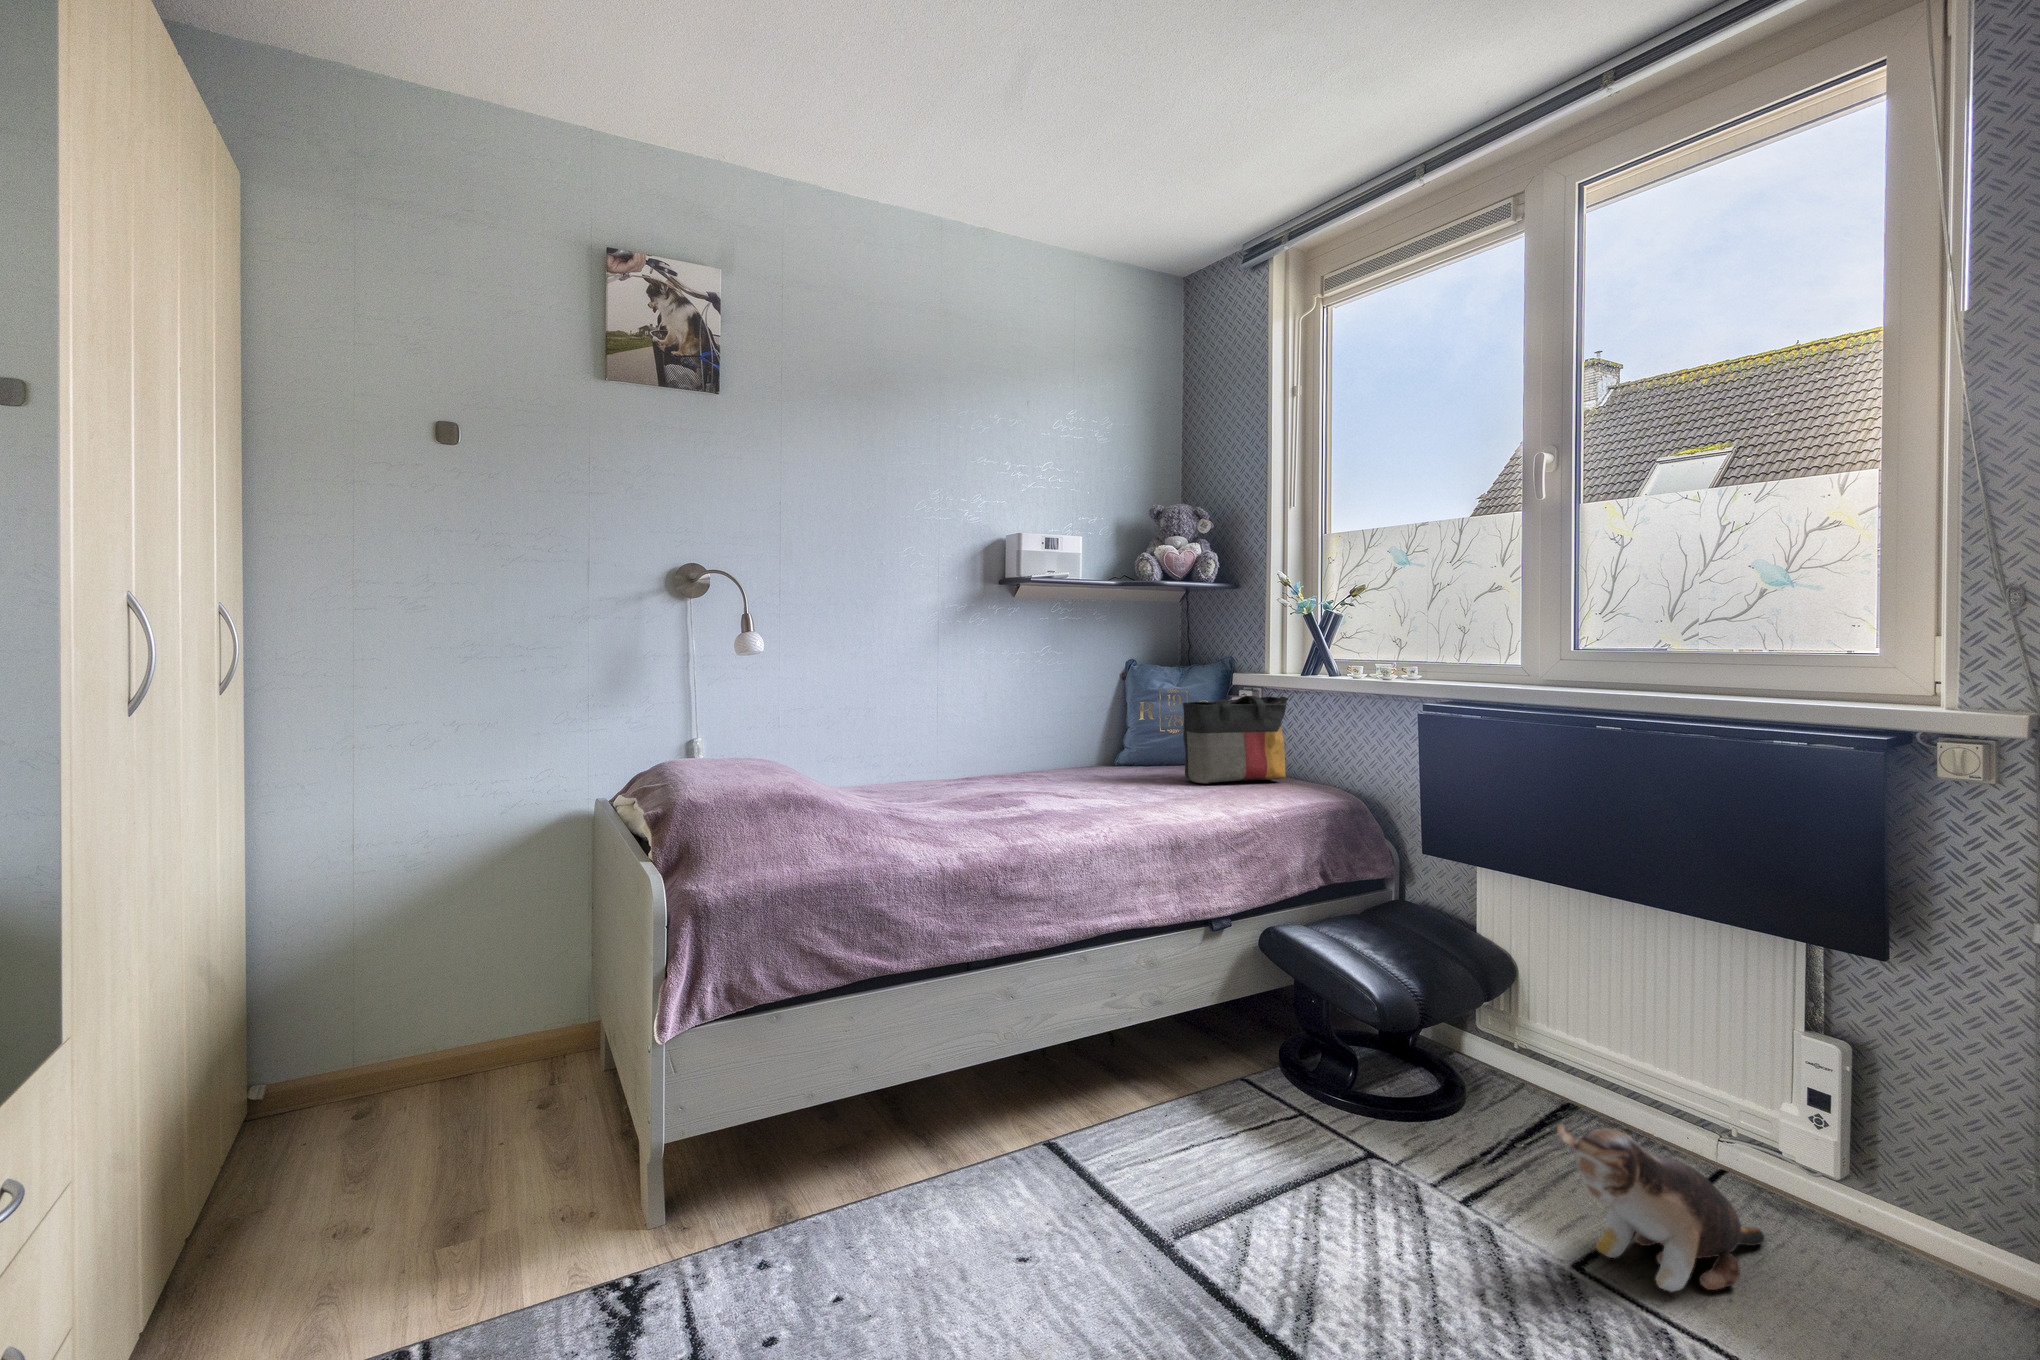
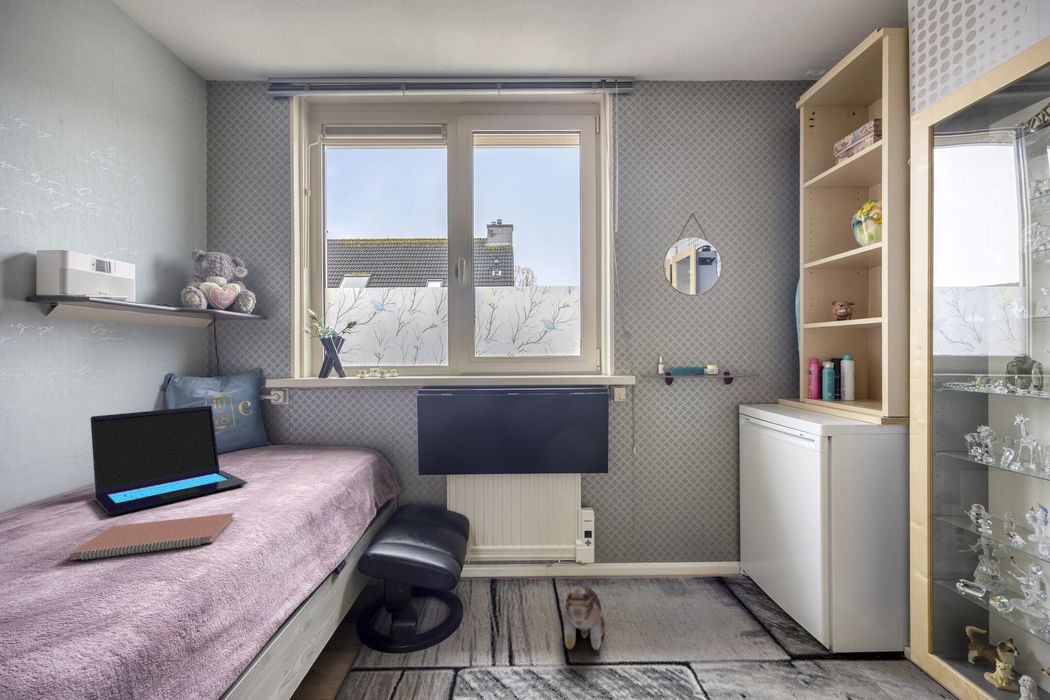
tote bag: present [1183,696,1288,784] -> none [248,392,323,463]
laptop: none [1026,697,1149,796] -> present [90,406,247,515]
notebook: none [976,795,1098,824] -> present [70,513,234,560]

